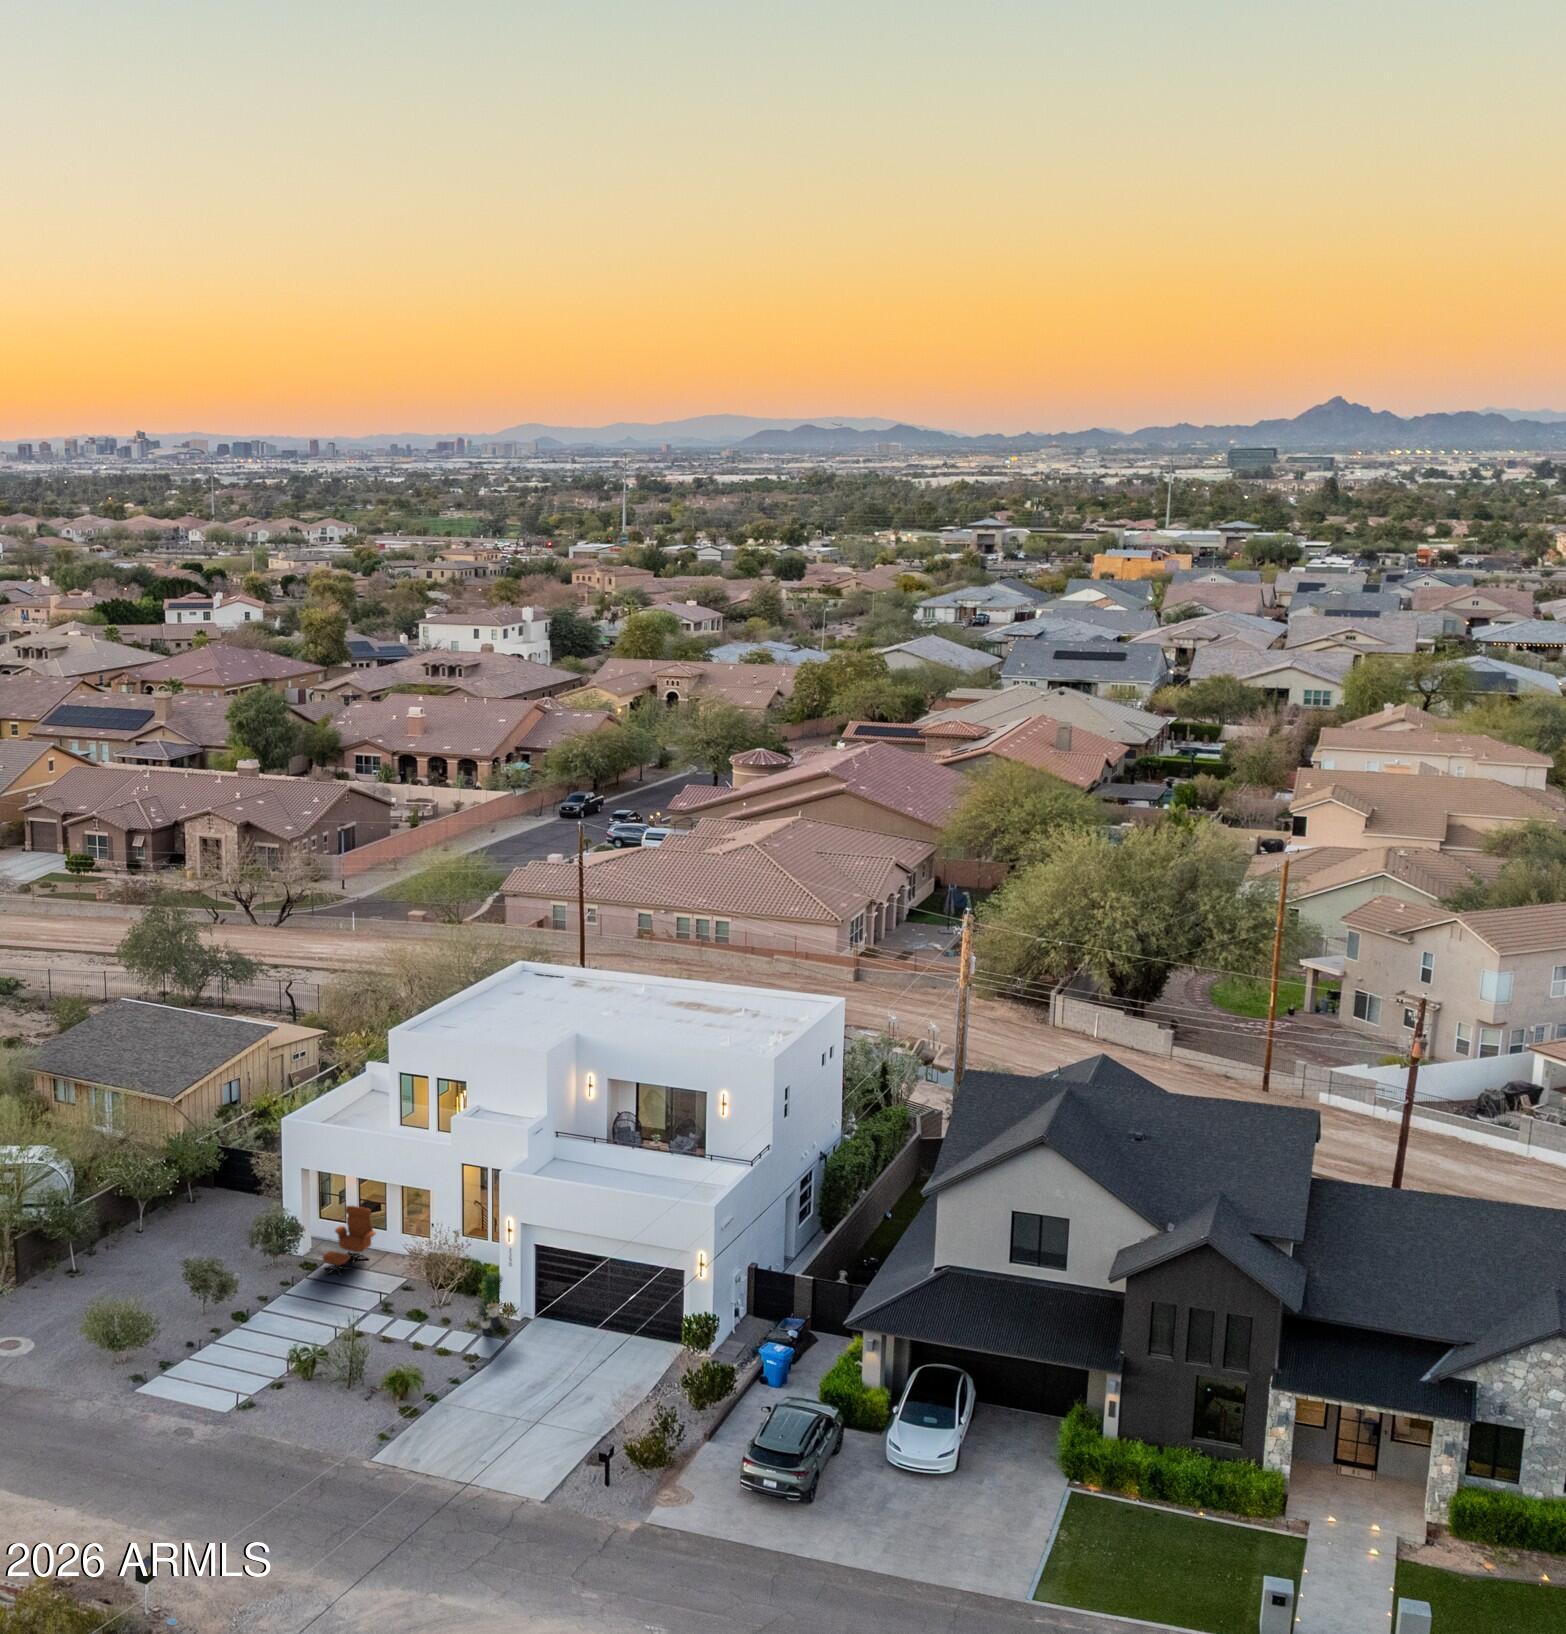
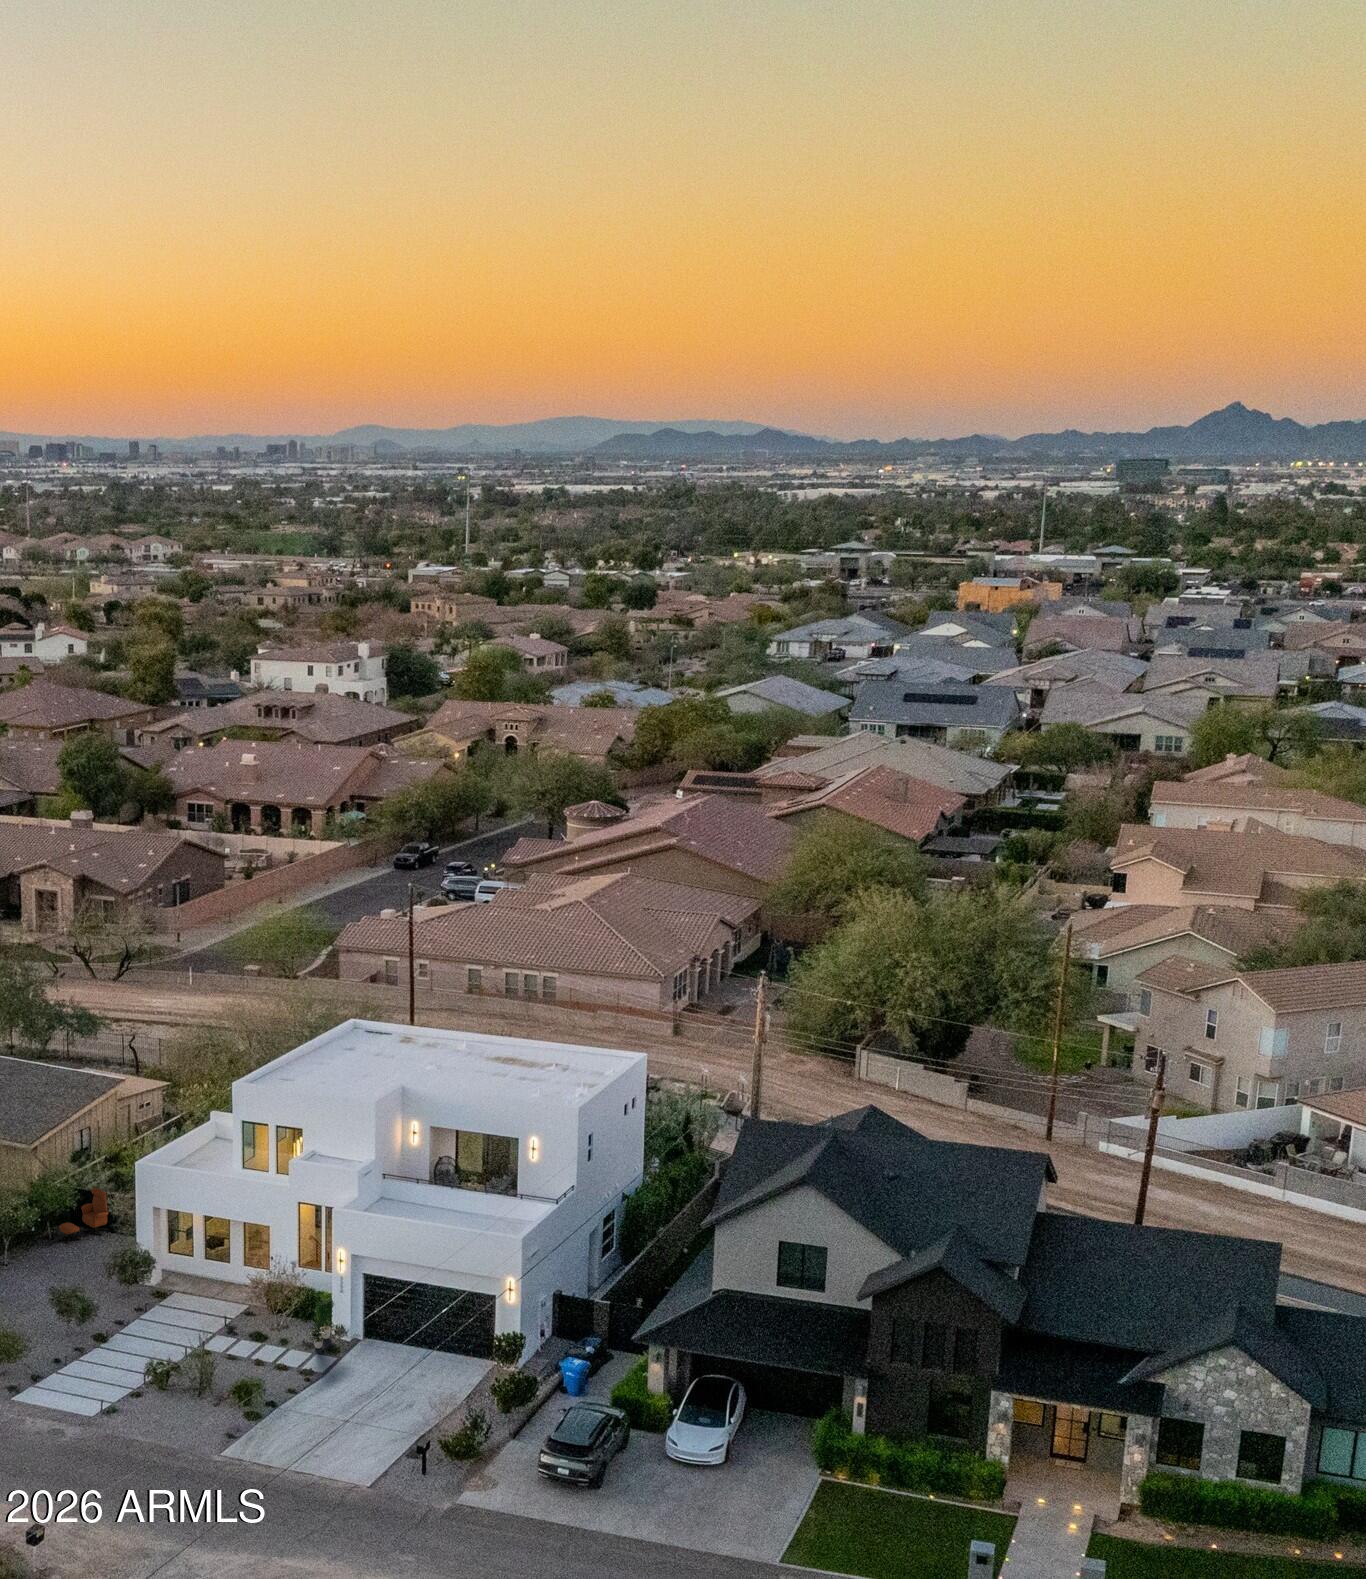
lounge chair: present [323,1205,376,1275] -> present [57,1187,109,1244]

